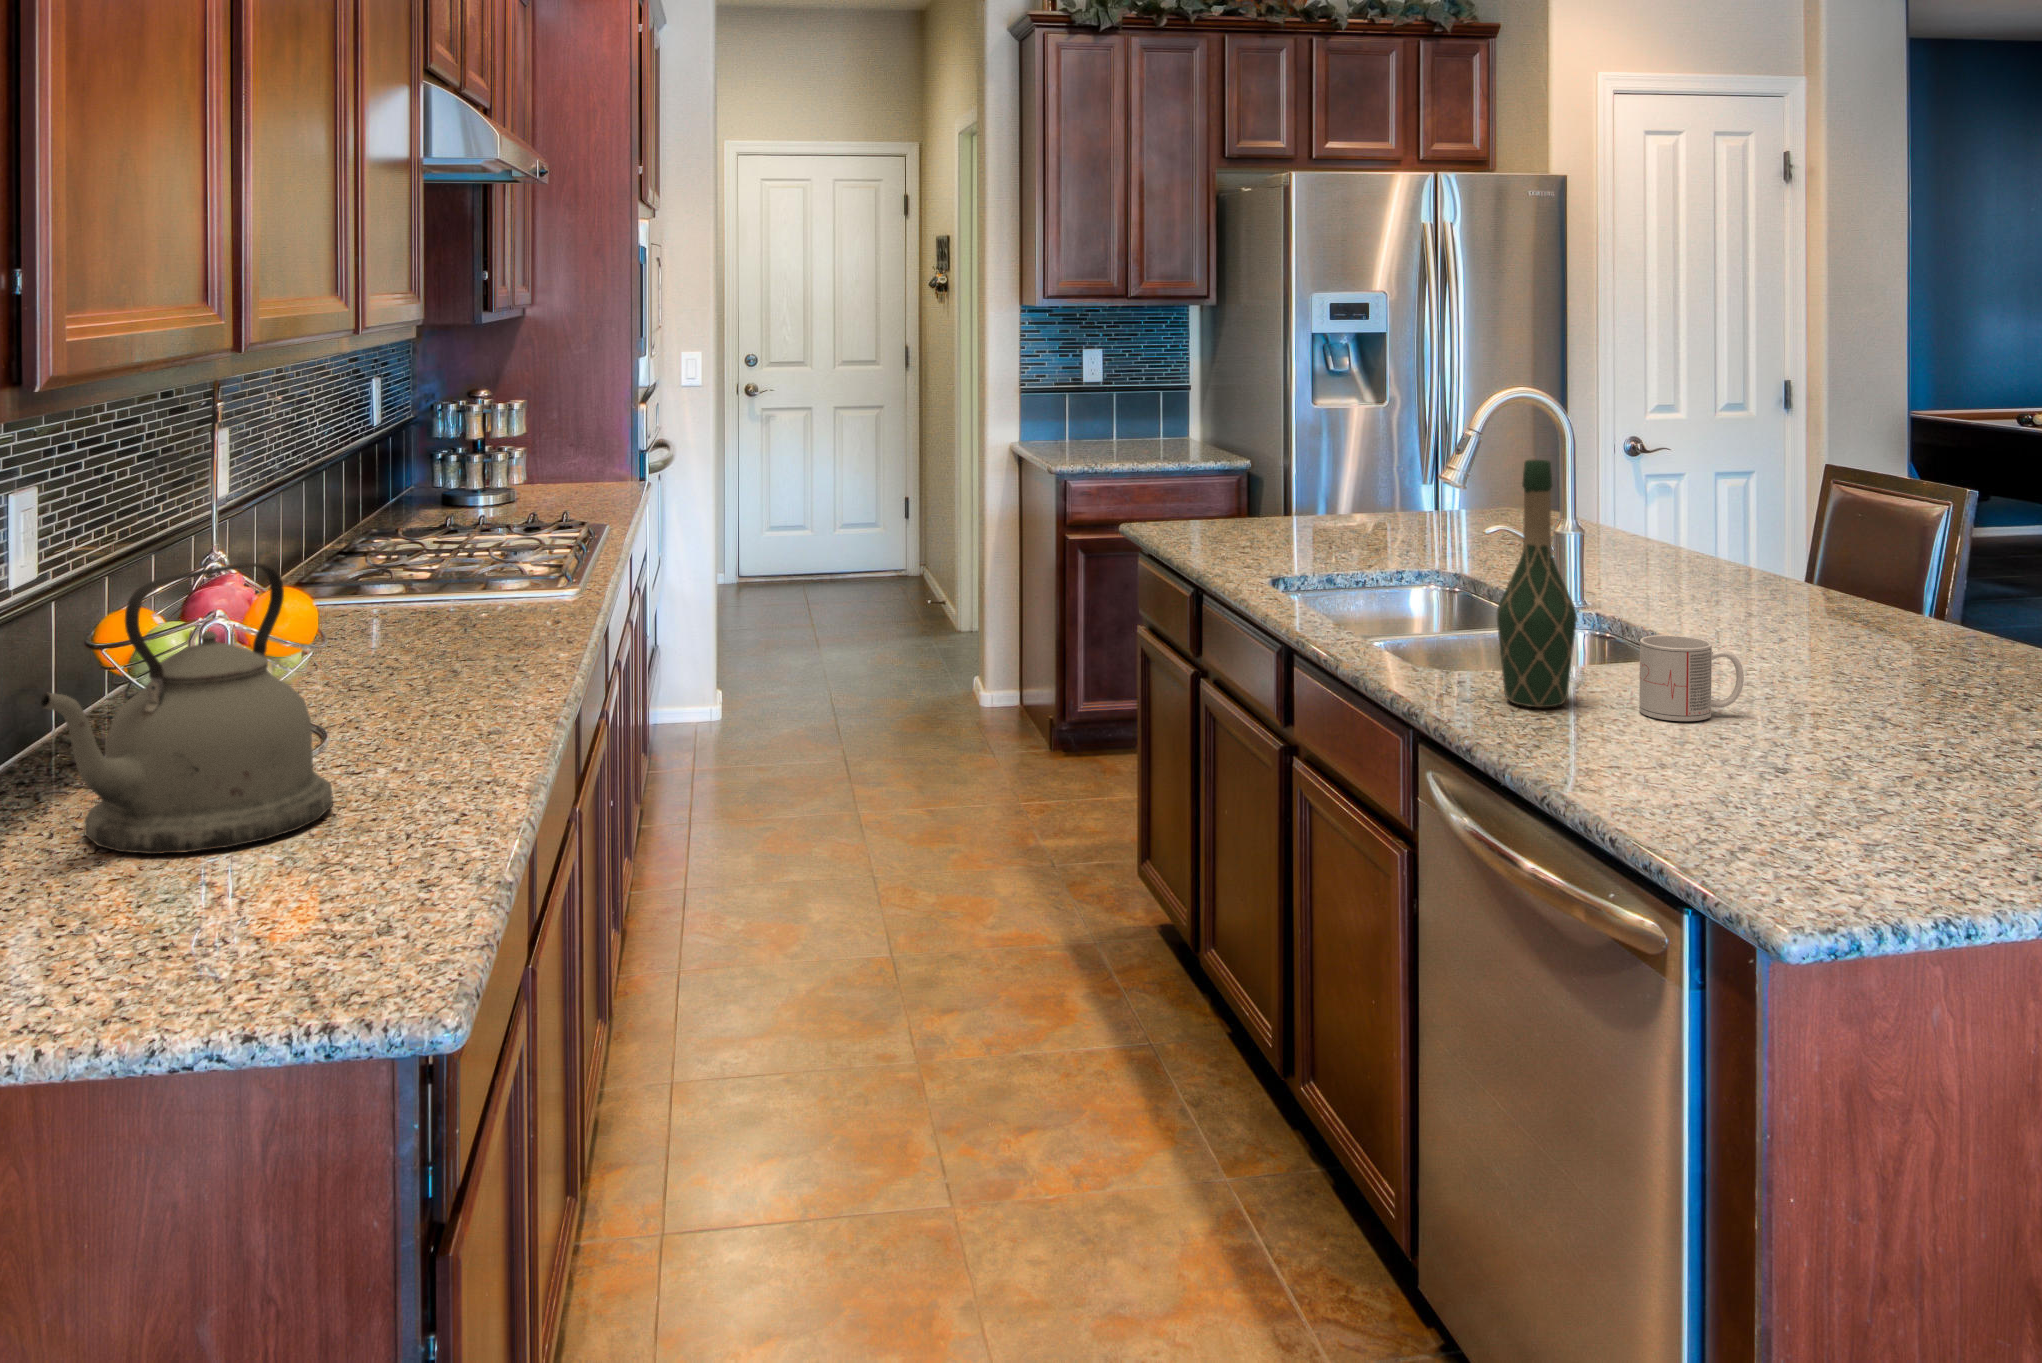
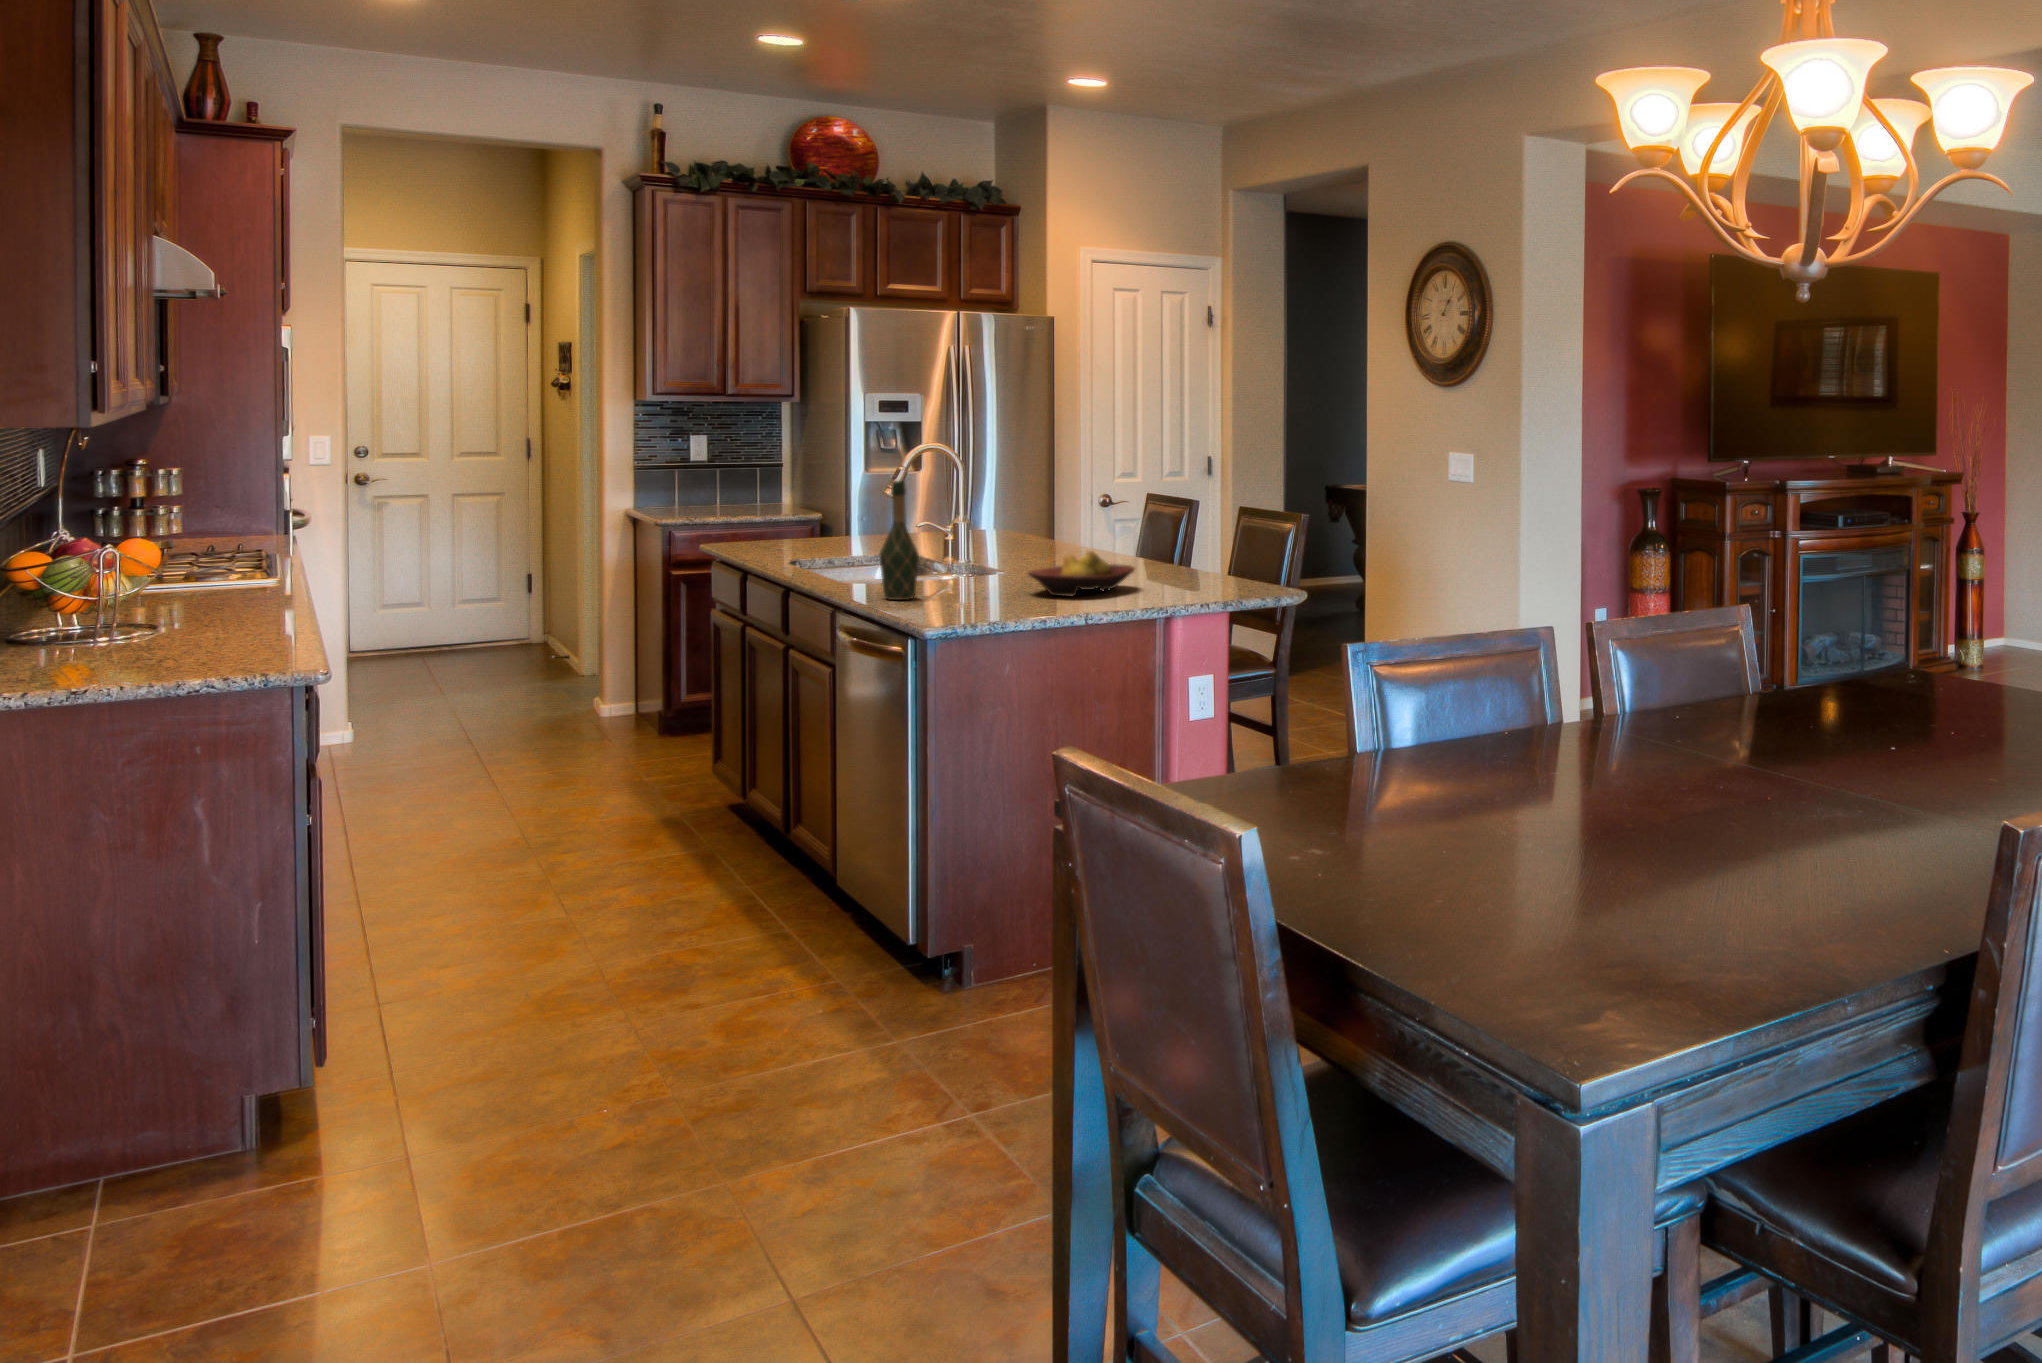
kettle: present [40,563,333,854] -> none [99,512,238,644]
fruit bowl: none [1773,590,1980,699] -> present [1028,551,1135,596]
mug: present [1639,635,1744,721] -> none [948,566,997,602]

